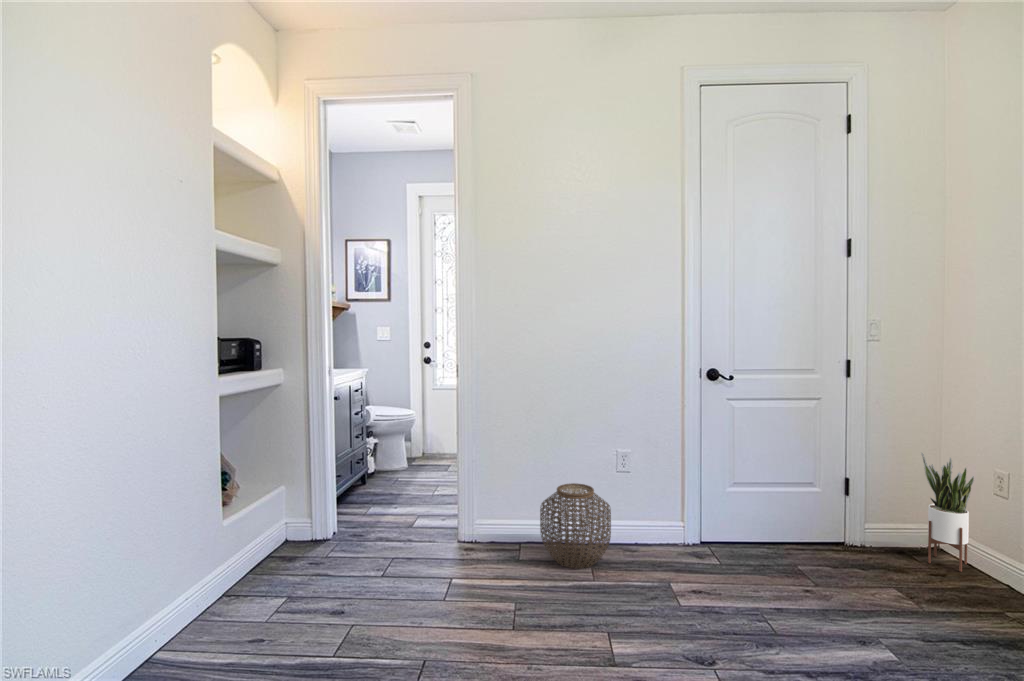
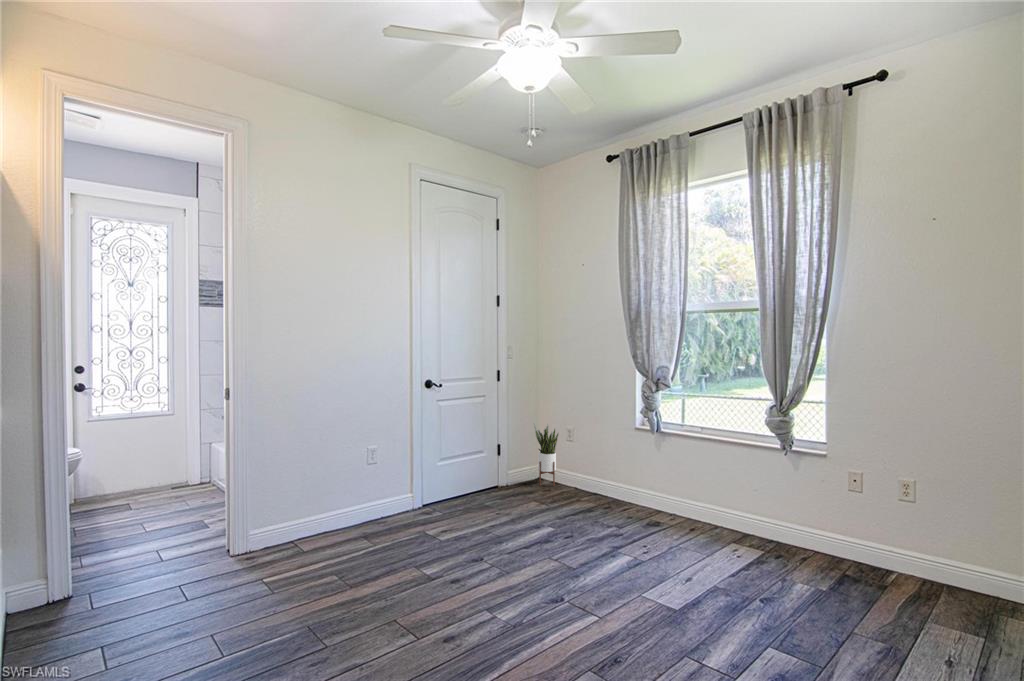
woven basket: present [540,483,611,568] -> none [320,477,379,544]

